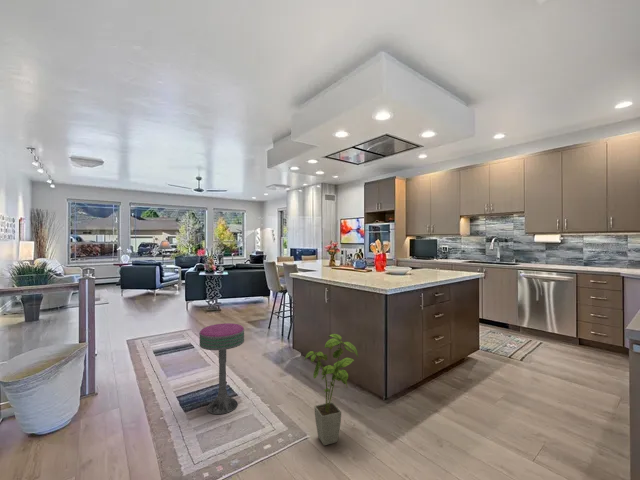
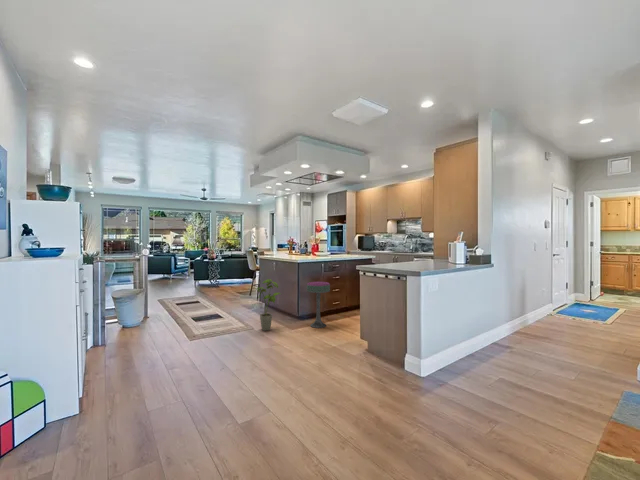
bar stool: present [199,323,244,414] -> present [307,282,330,328]

